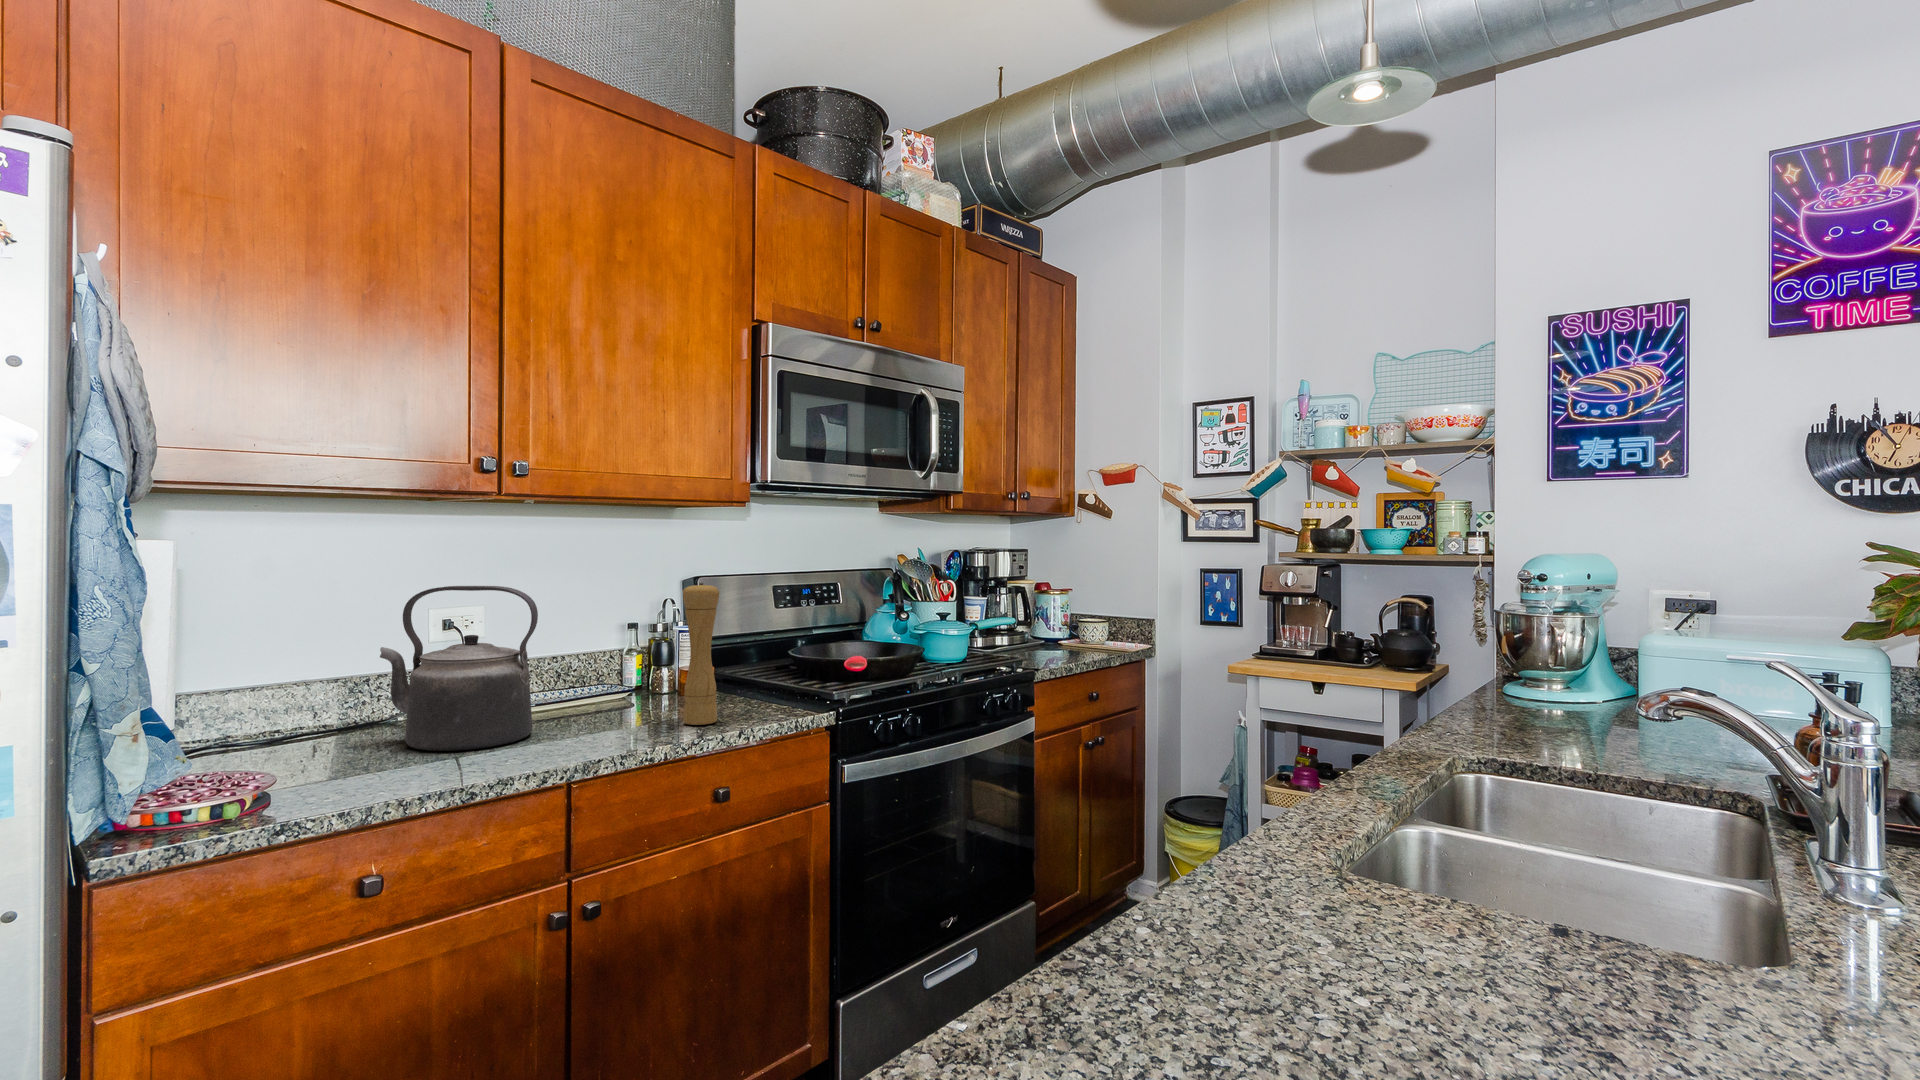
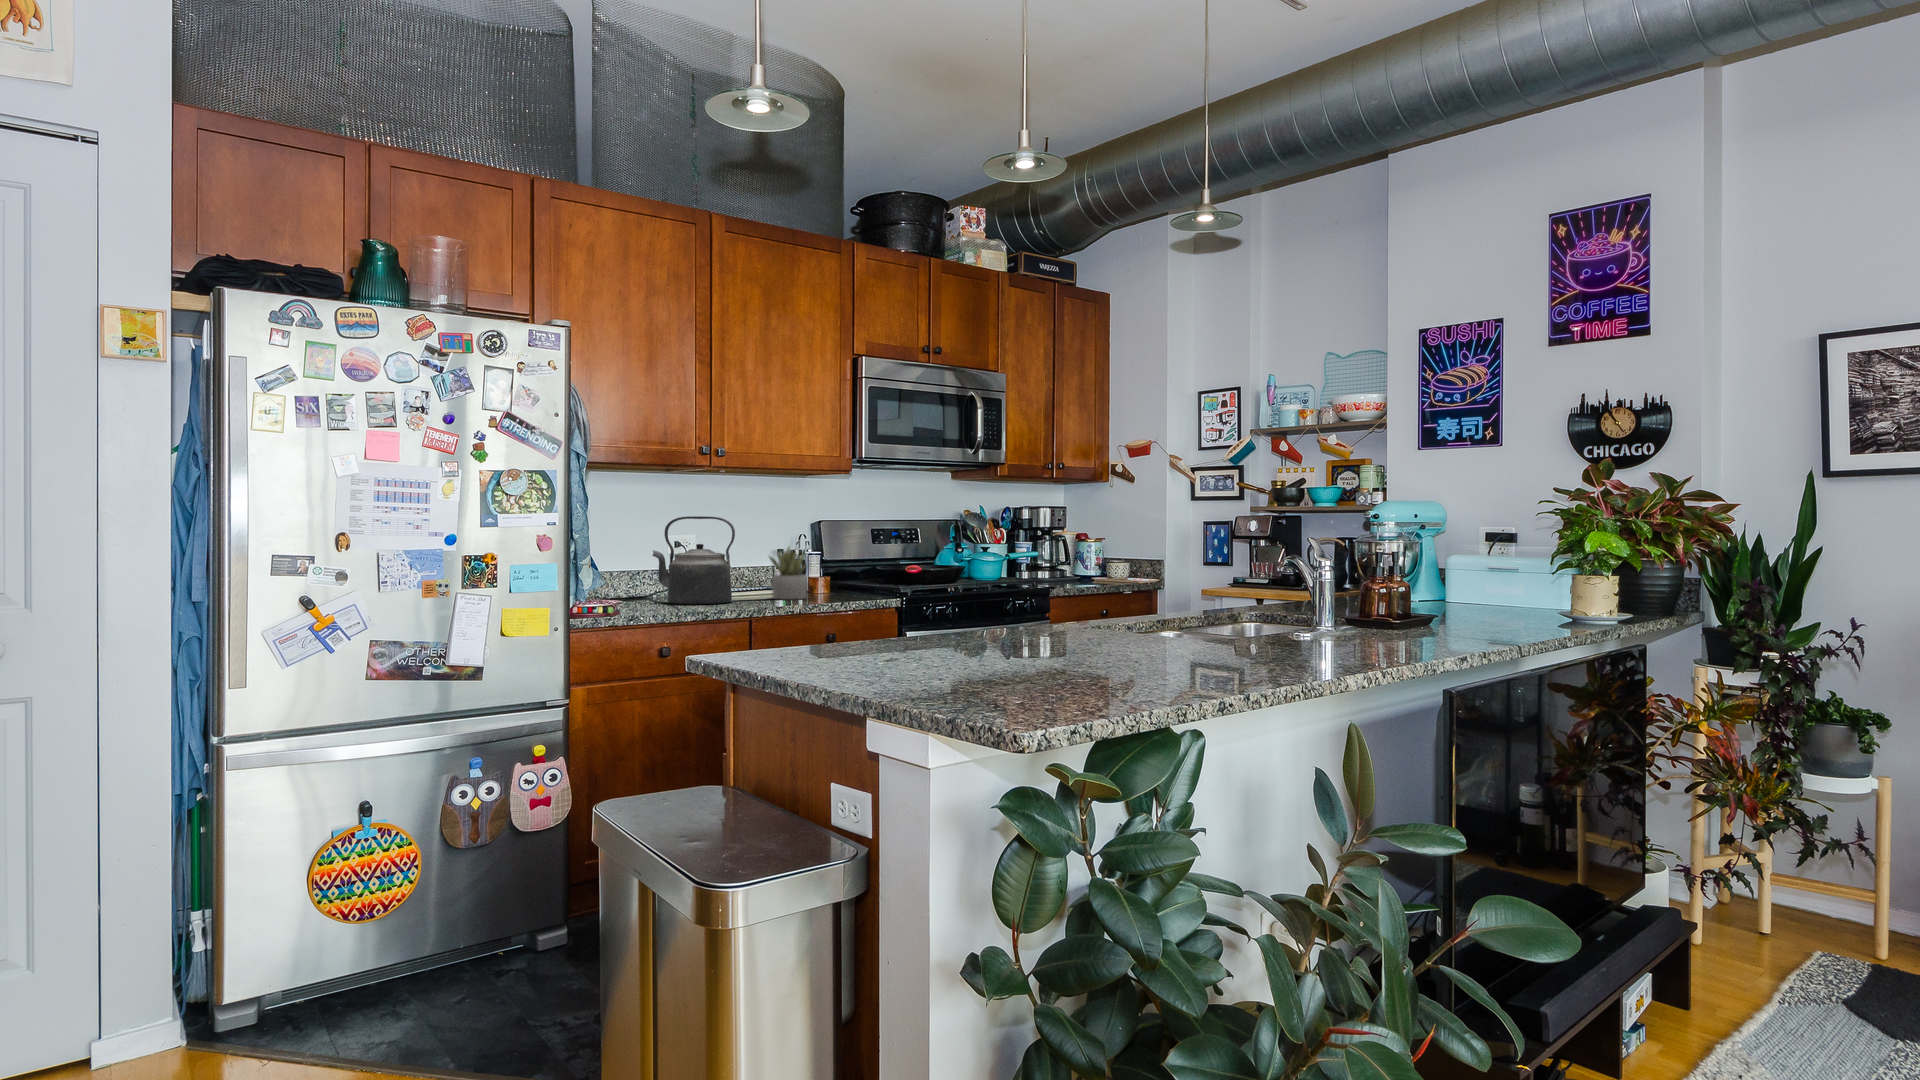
pepper mill: present [683,583,719,725] -> none [814,517,835,601]
succulent plant: none [603,625,676,720] -> present [769,547,807,599]

